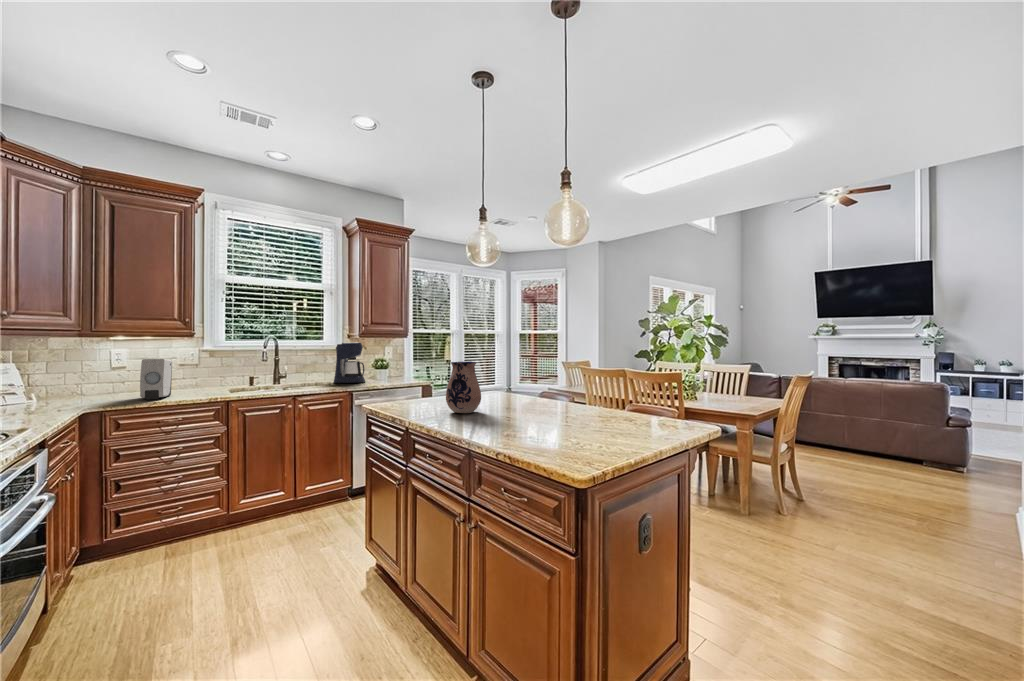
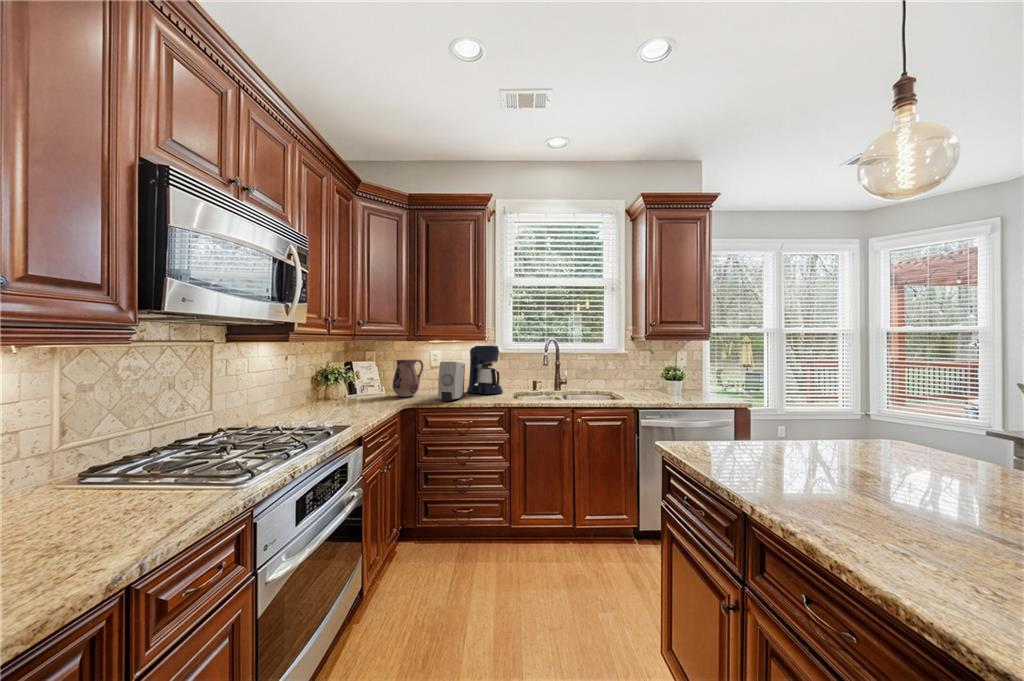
coffee maker: present [333,343,365,383] -> present [467,346,503,394]
ceramic pitcher: present [446,361,481,413] -> present [393,360,424,397]

